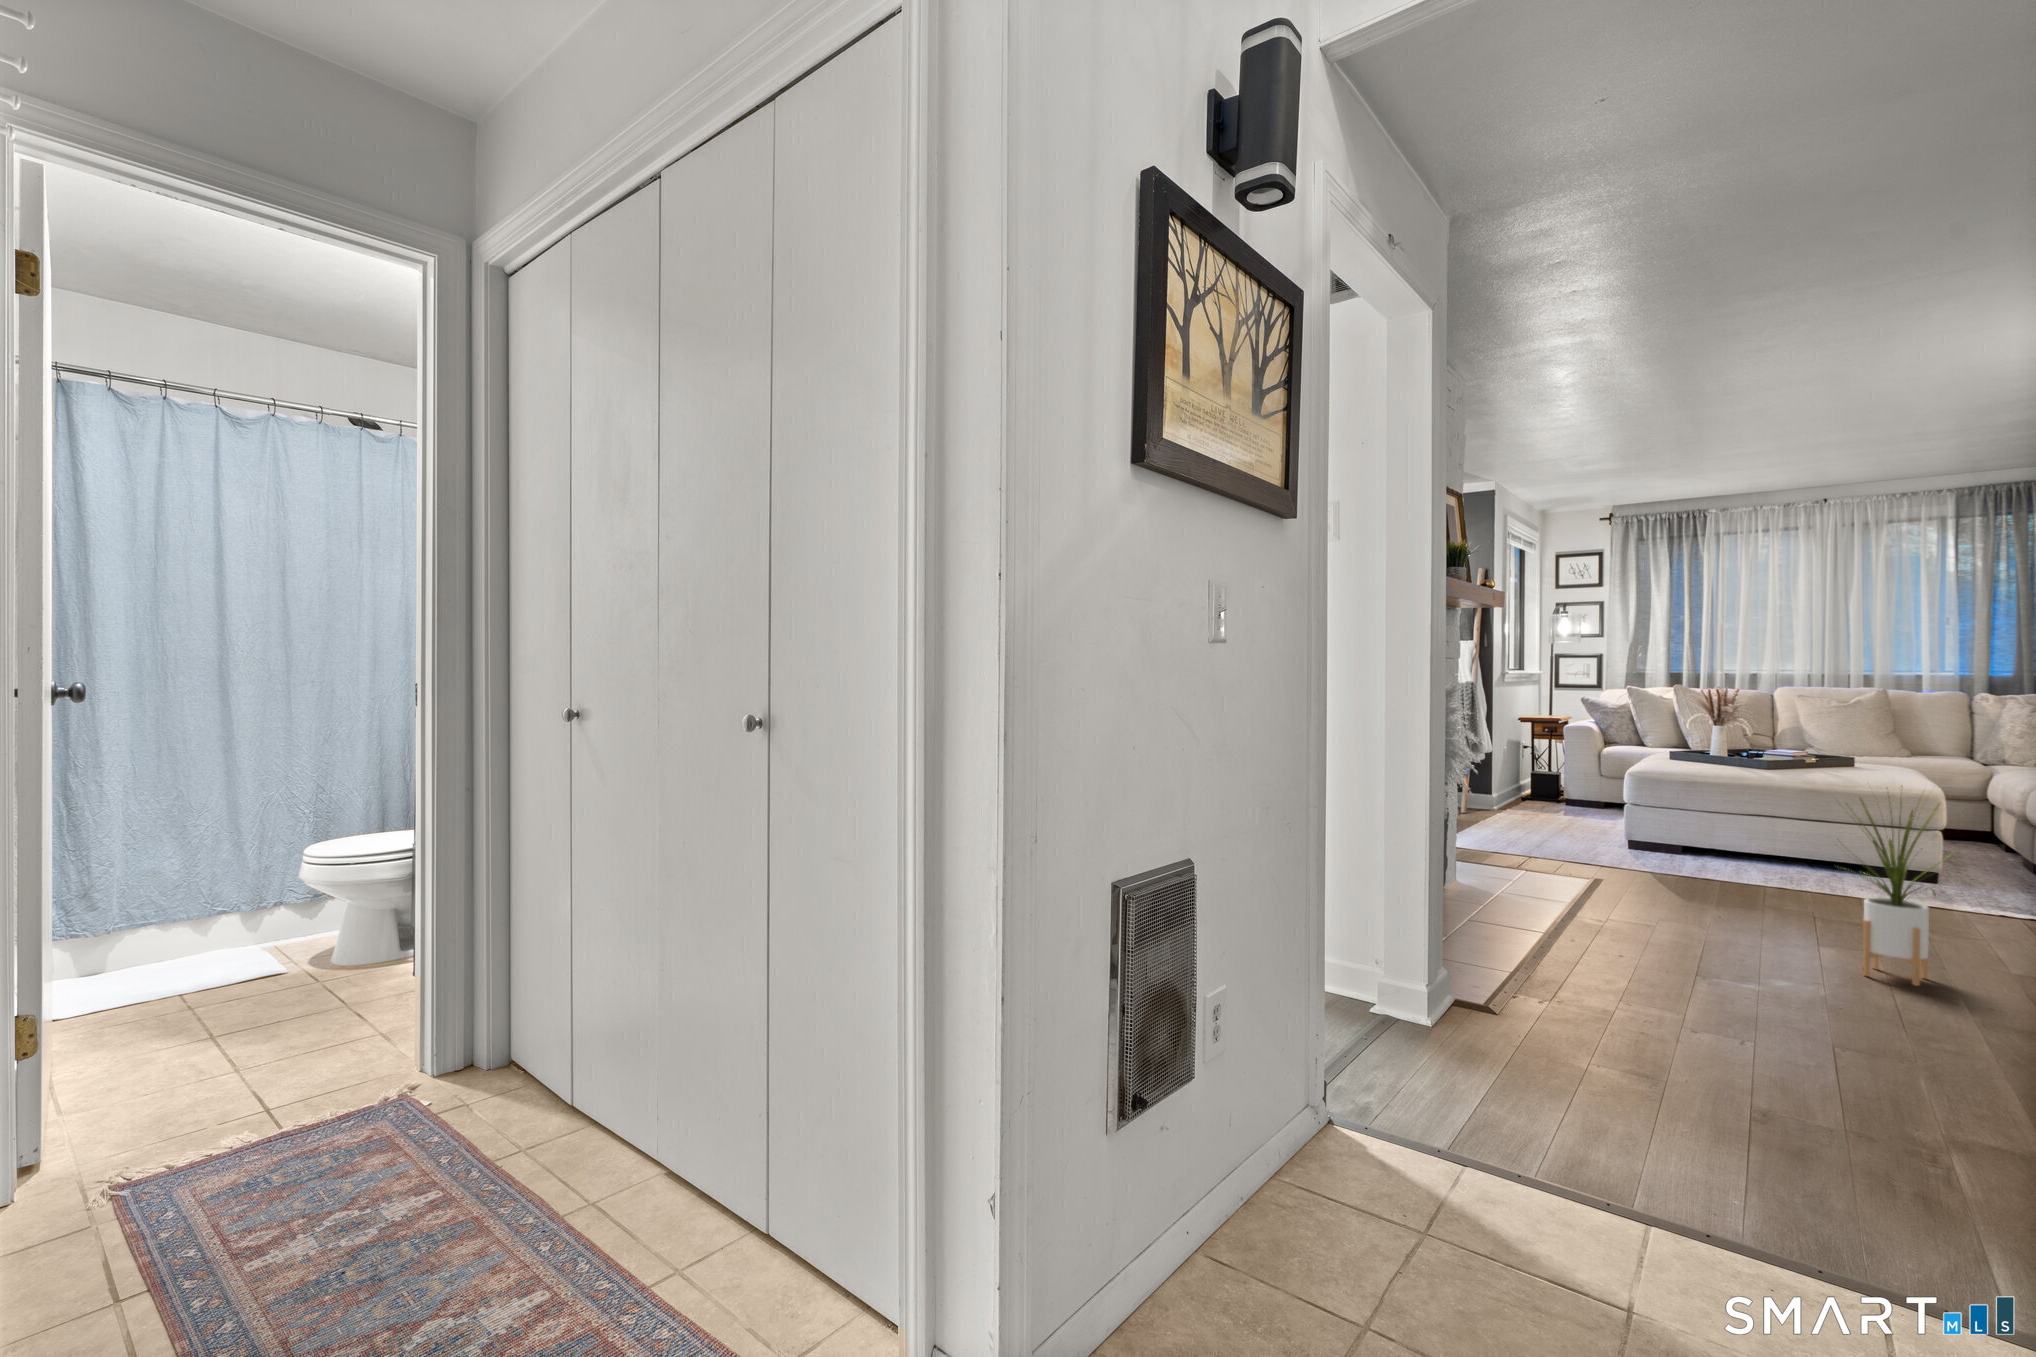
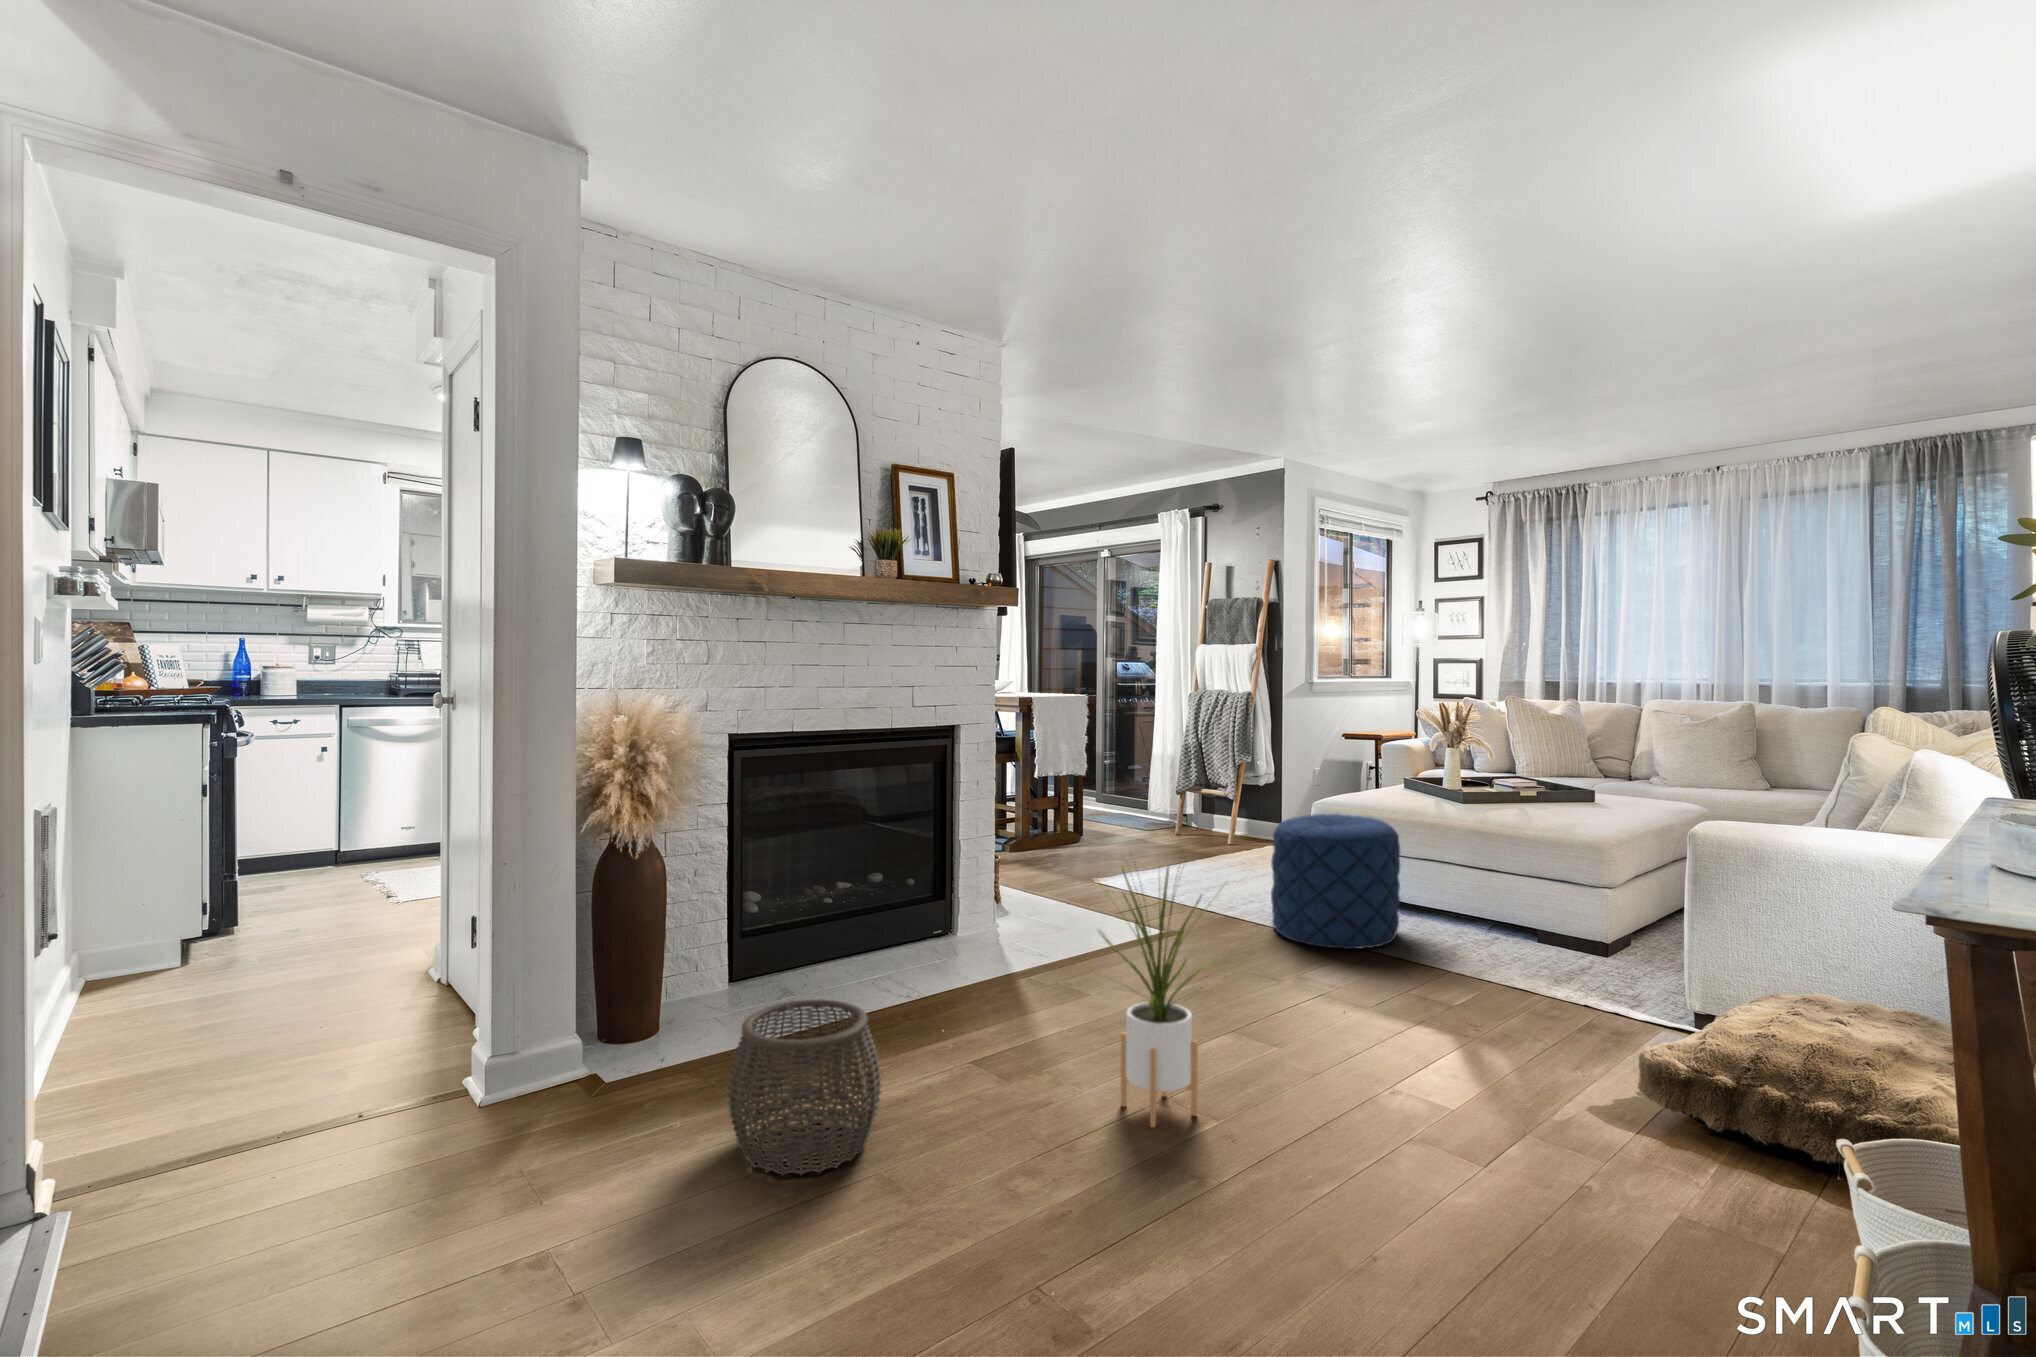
pouf: none [1663,774,1784,878] -> present [1271,814,1400,949]
woven basket: none [1663,902,1808,1028] -> present [727,999,882,1175]

